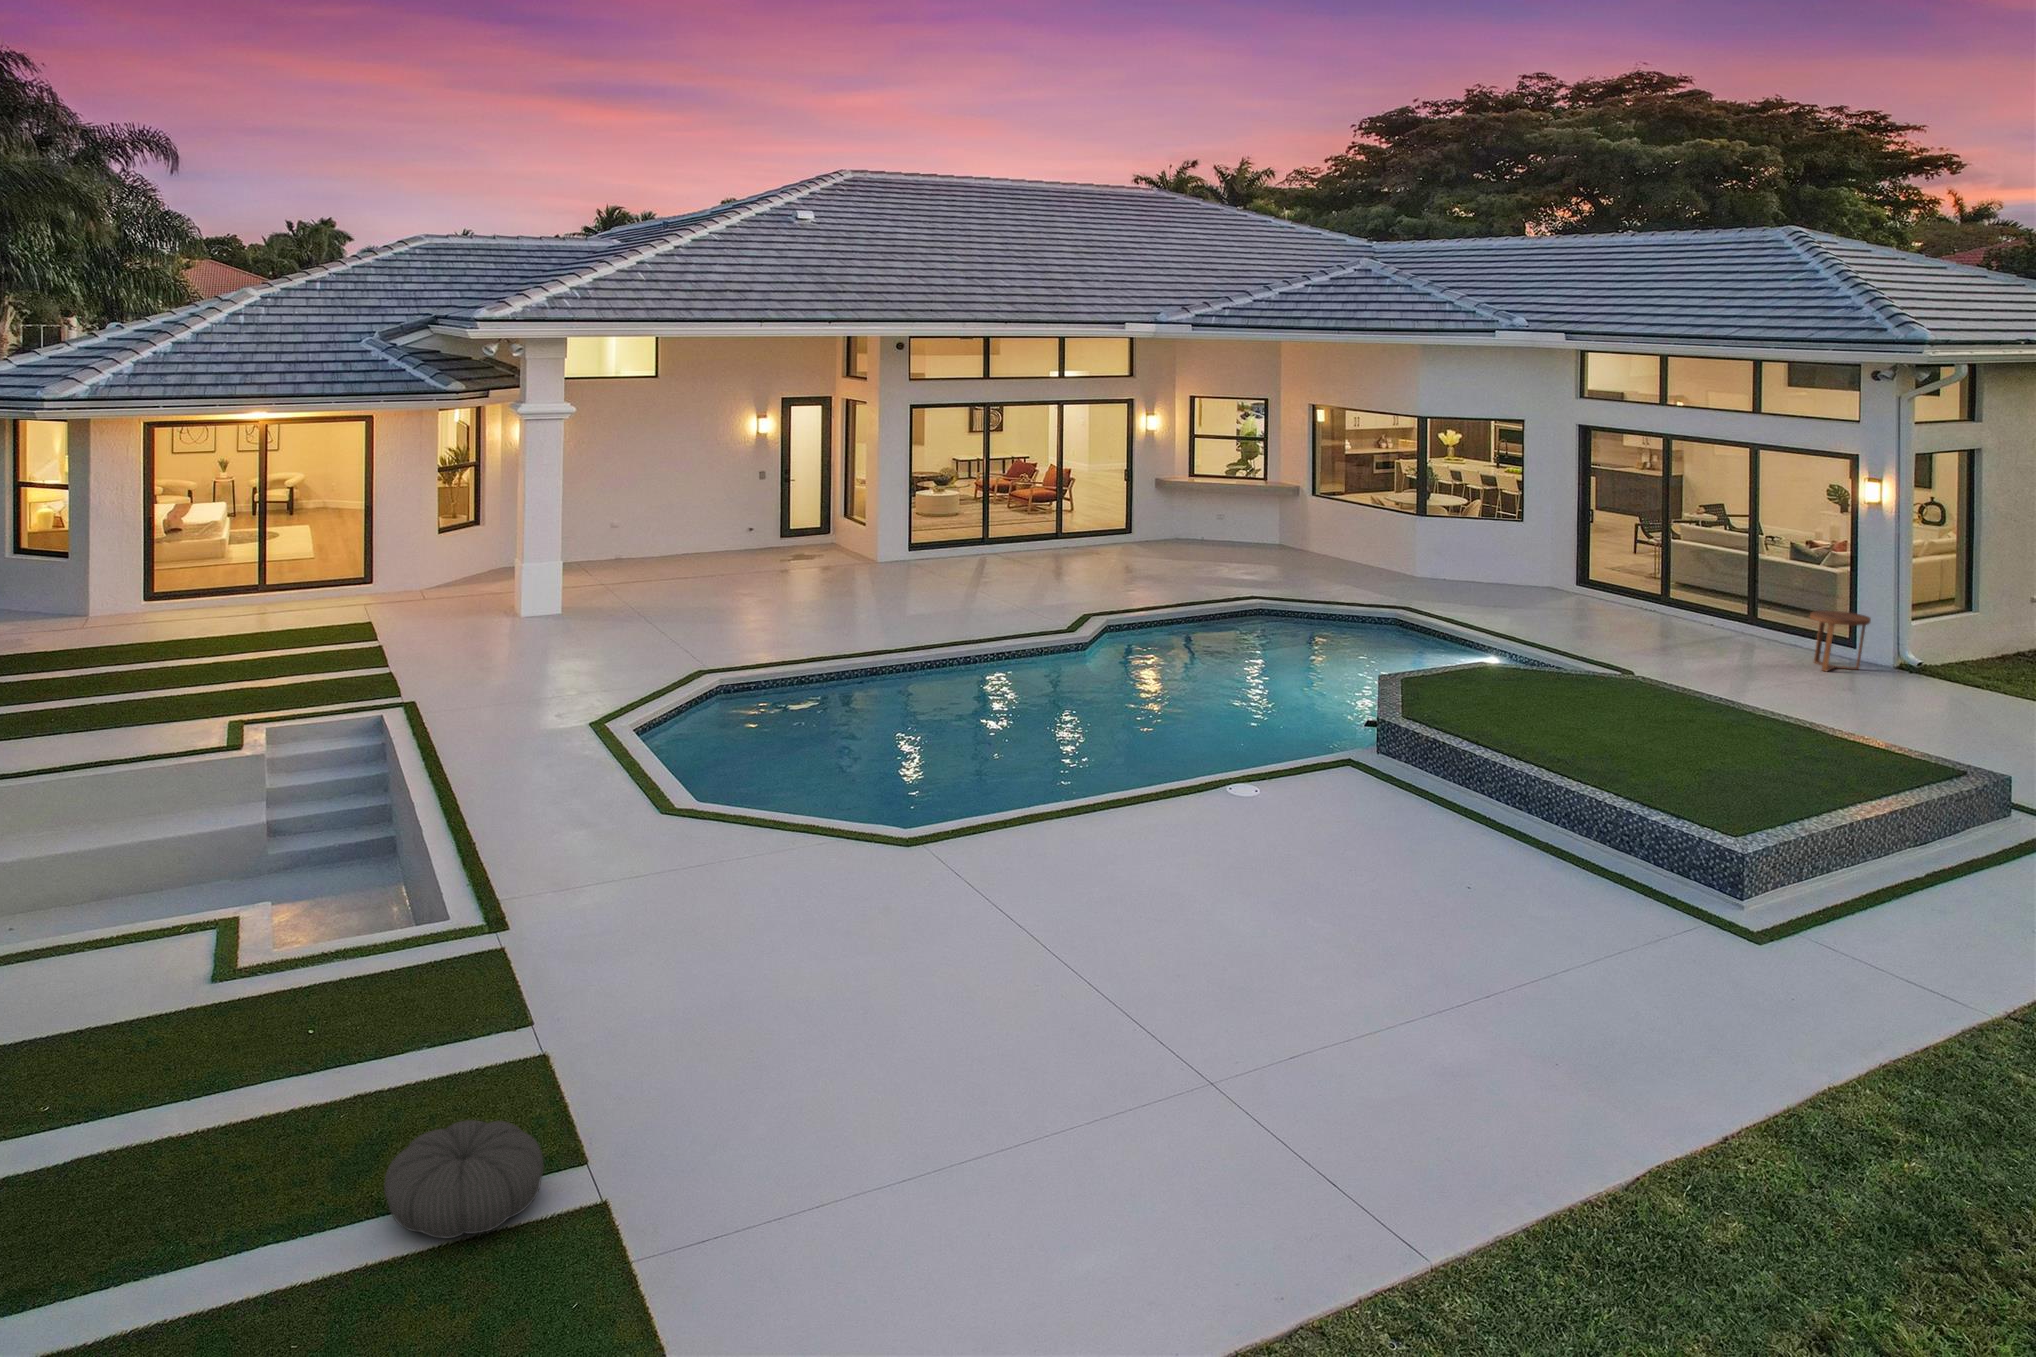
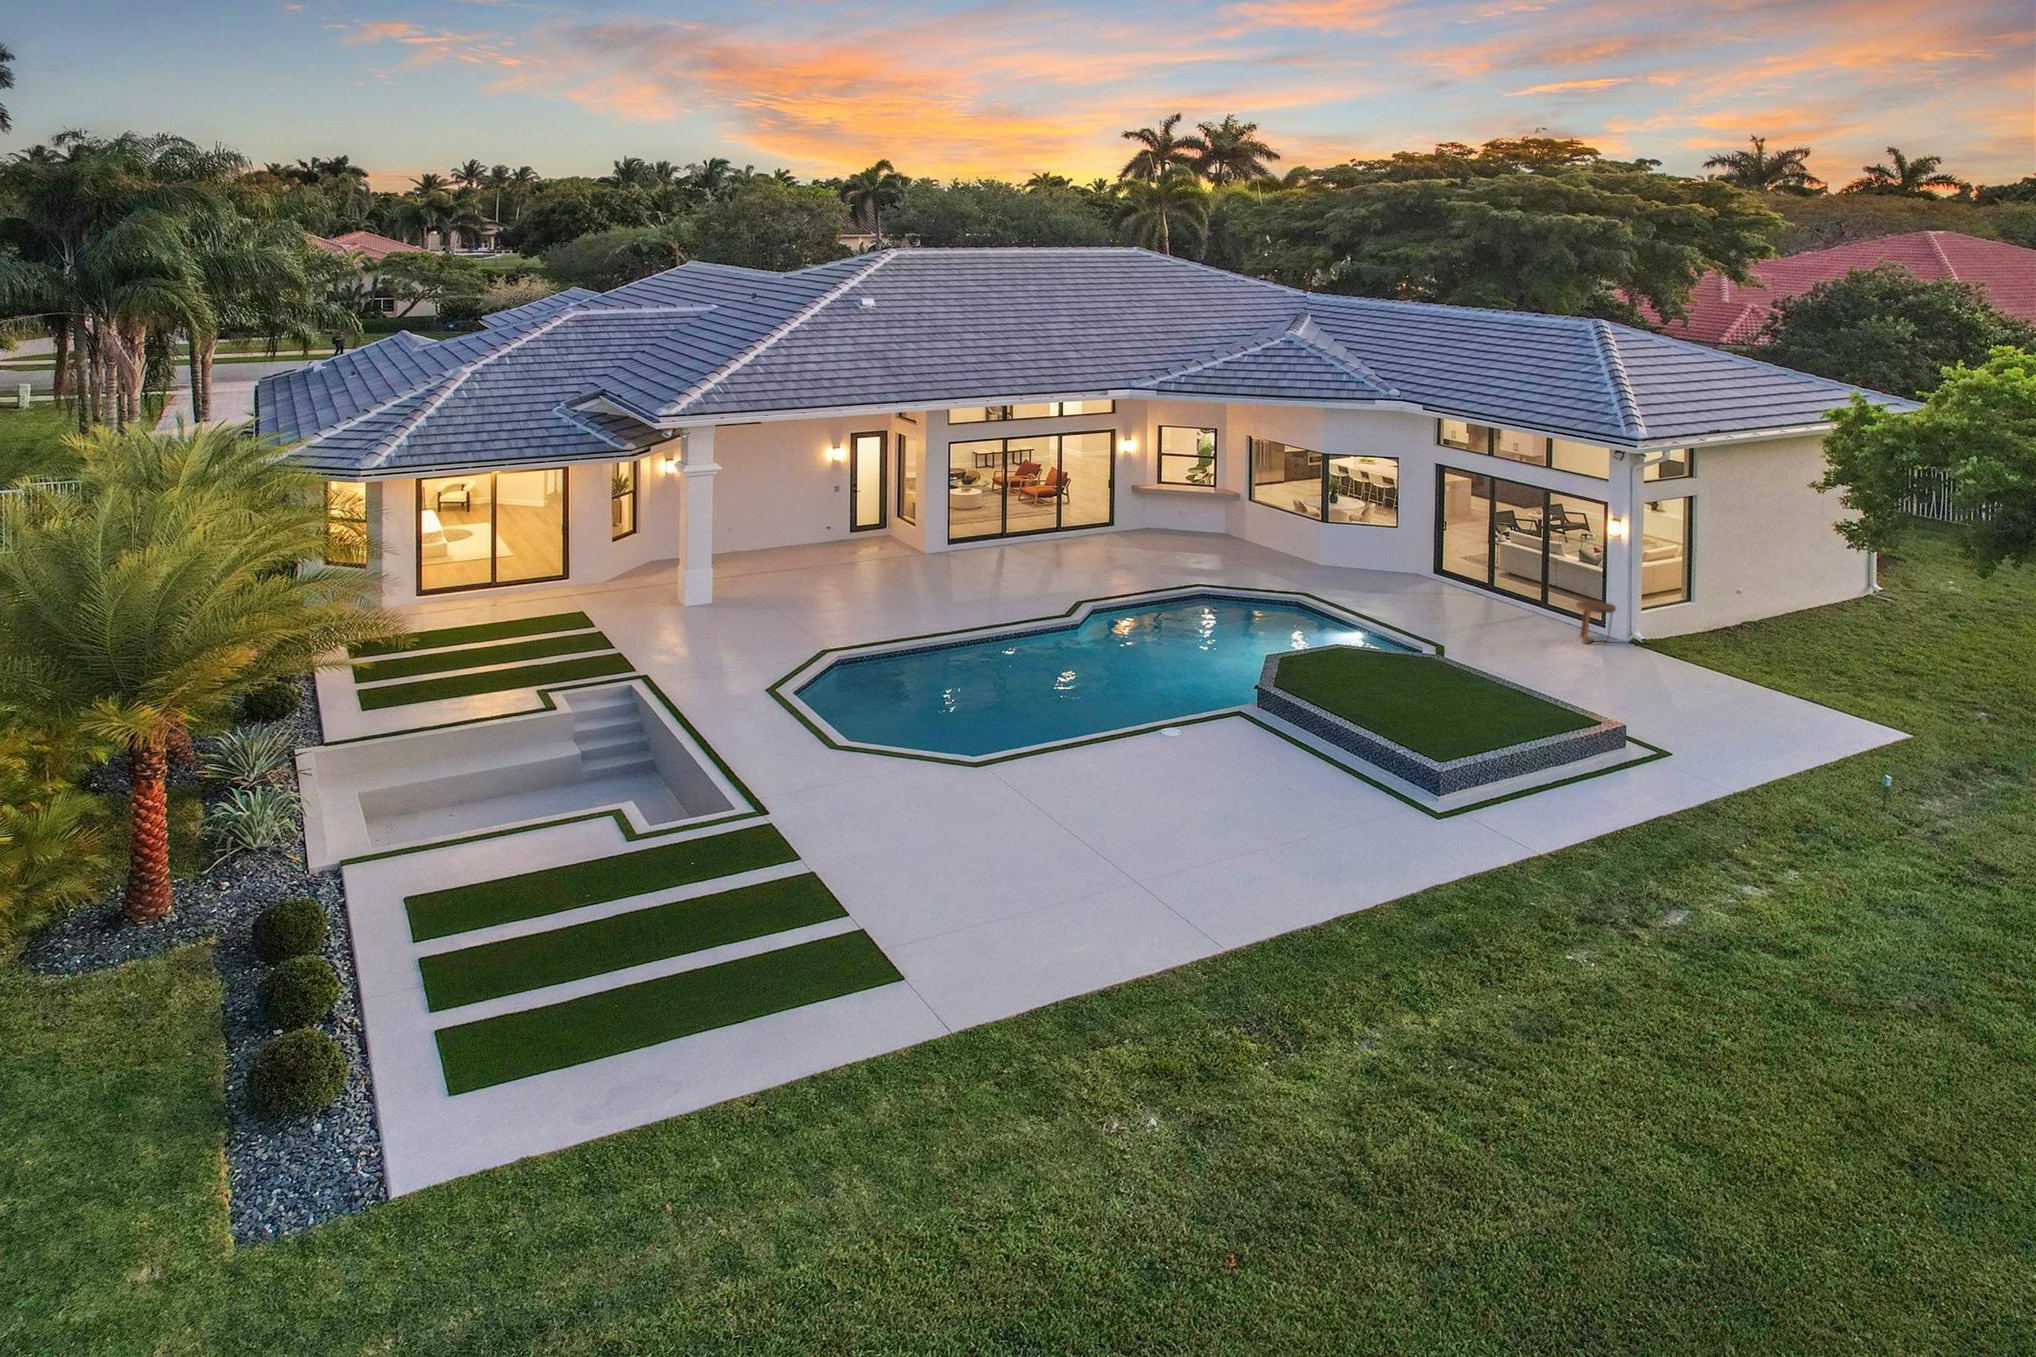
pouf: present [384,1120,544,1238] -> none [743,921,816,973]

